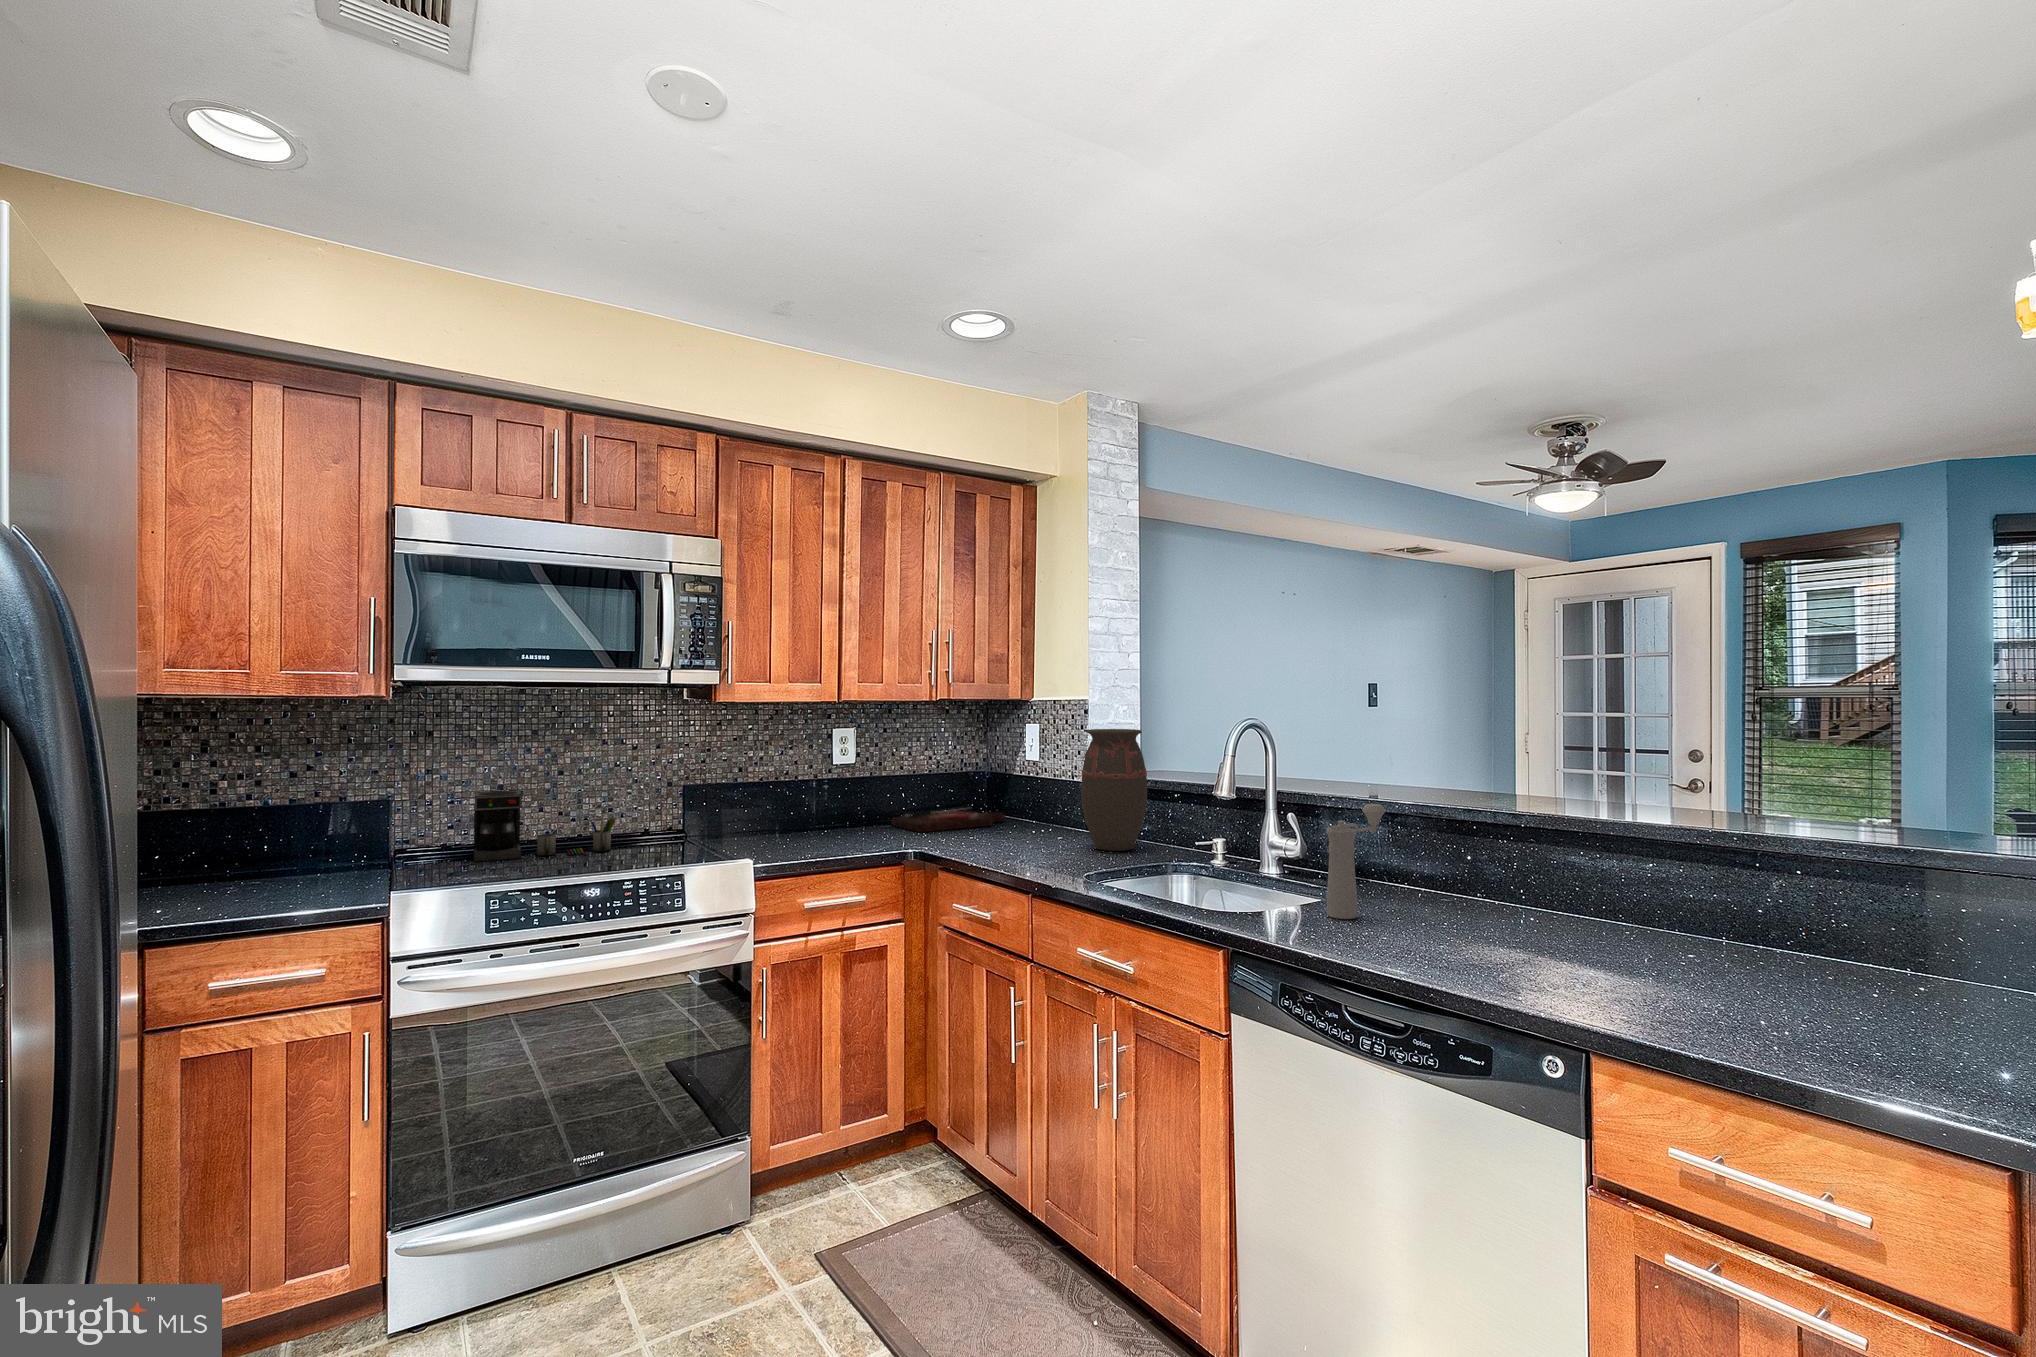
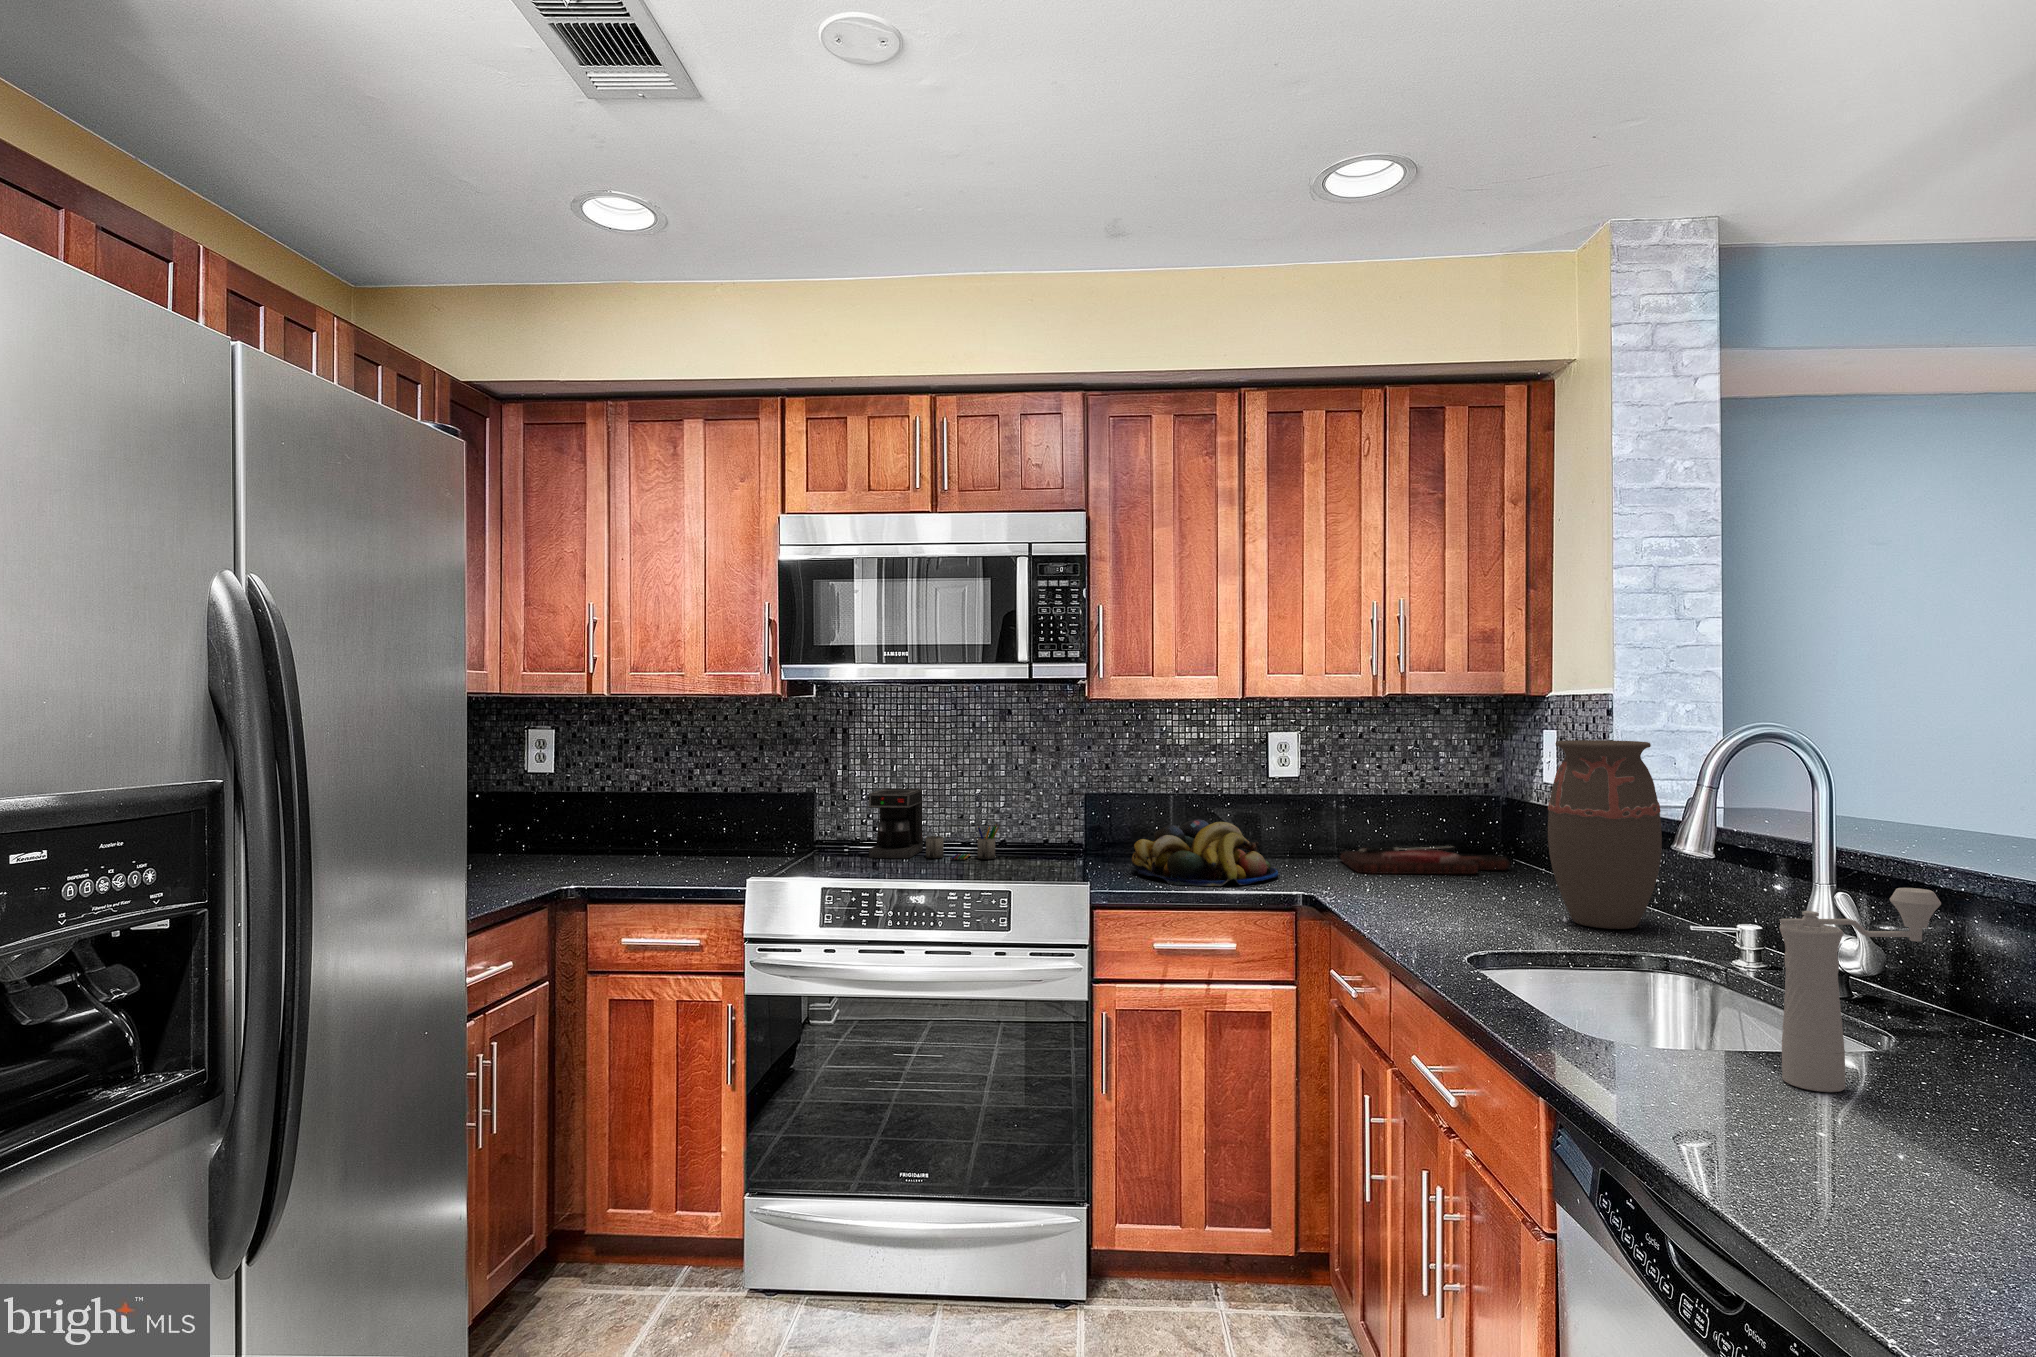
fruit bowl: none [756,800,874,854] -> present [1132,819,1278,886]

